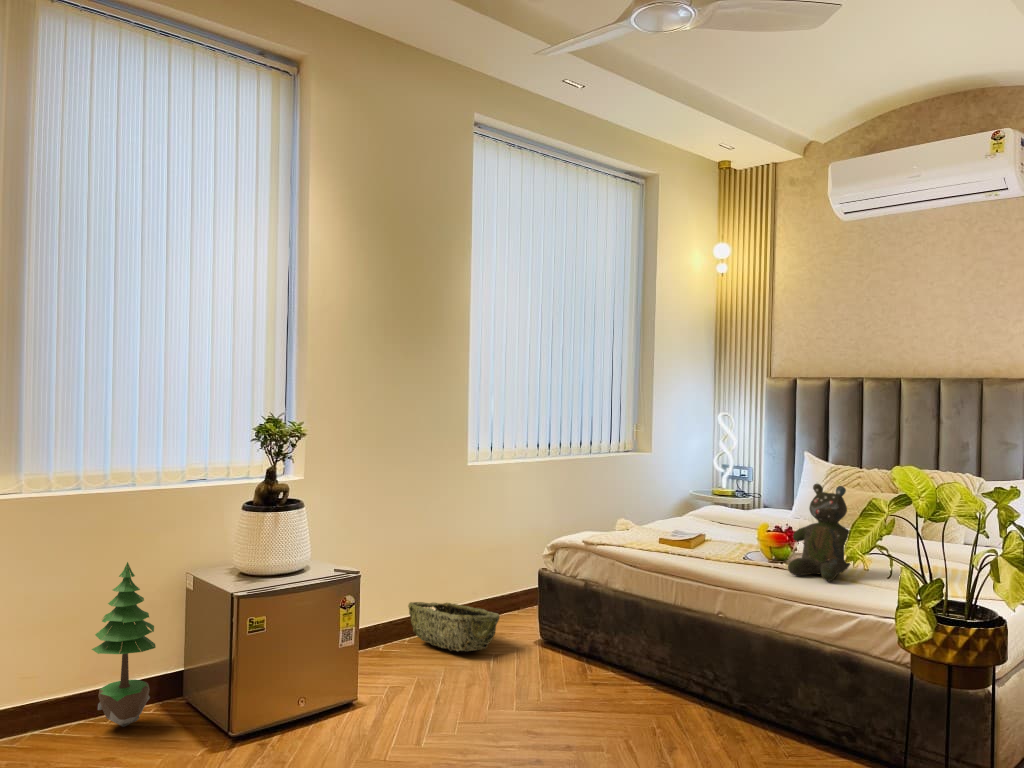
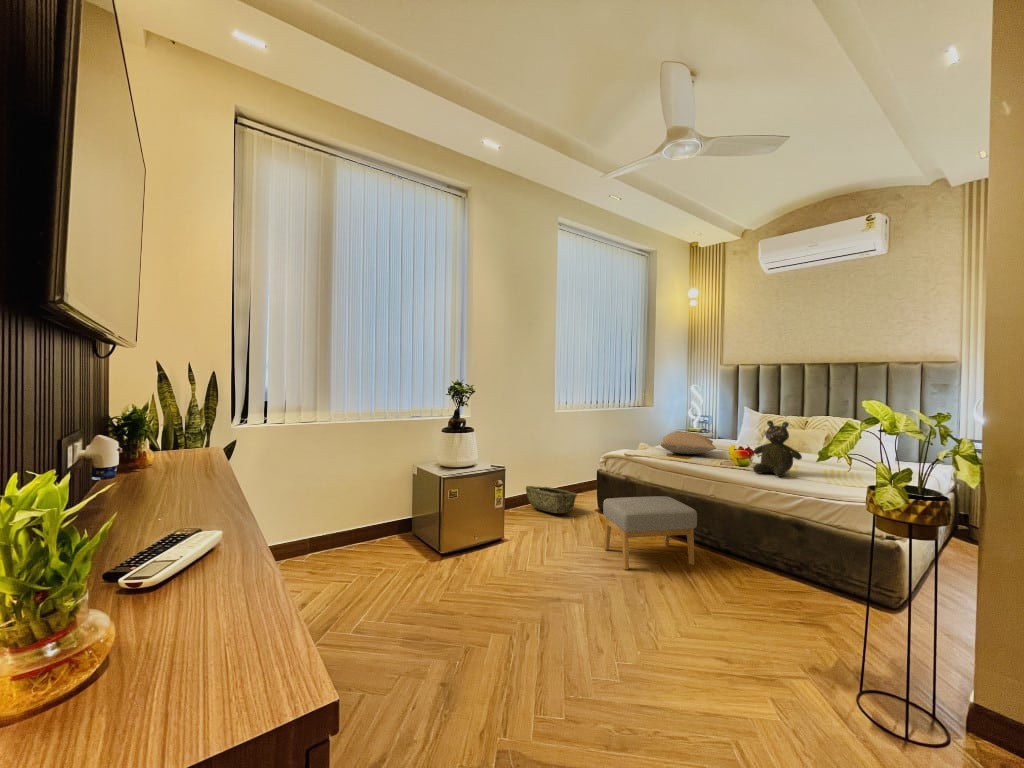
pillow: none [645,502,739,540] -> present [661,432,716,454]
potted tree: present [92,562,156,727] -> none [365,459,398,548]
footstool: none [533,619,689,750] -> present [603,496,697,569]

